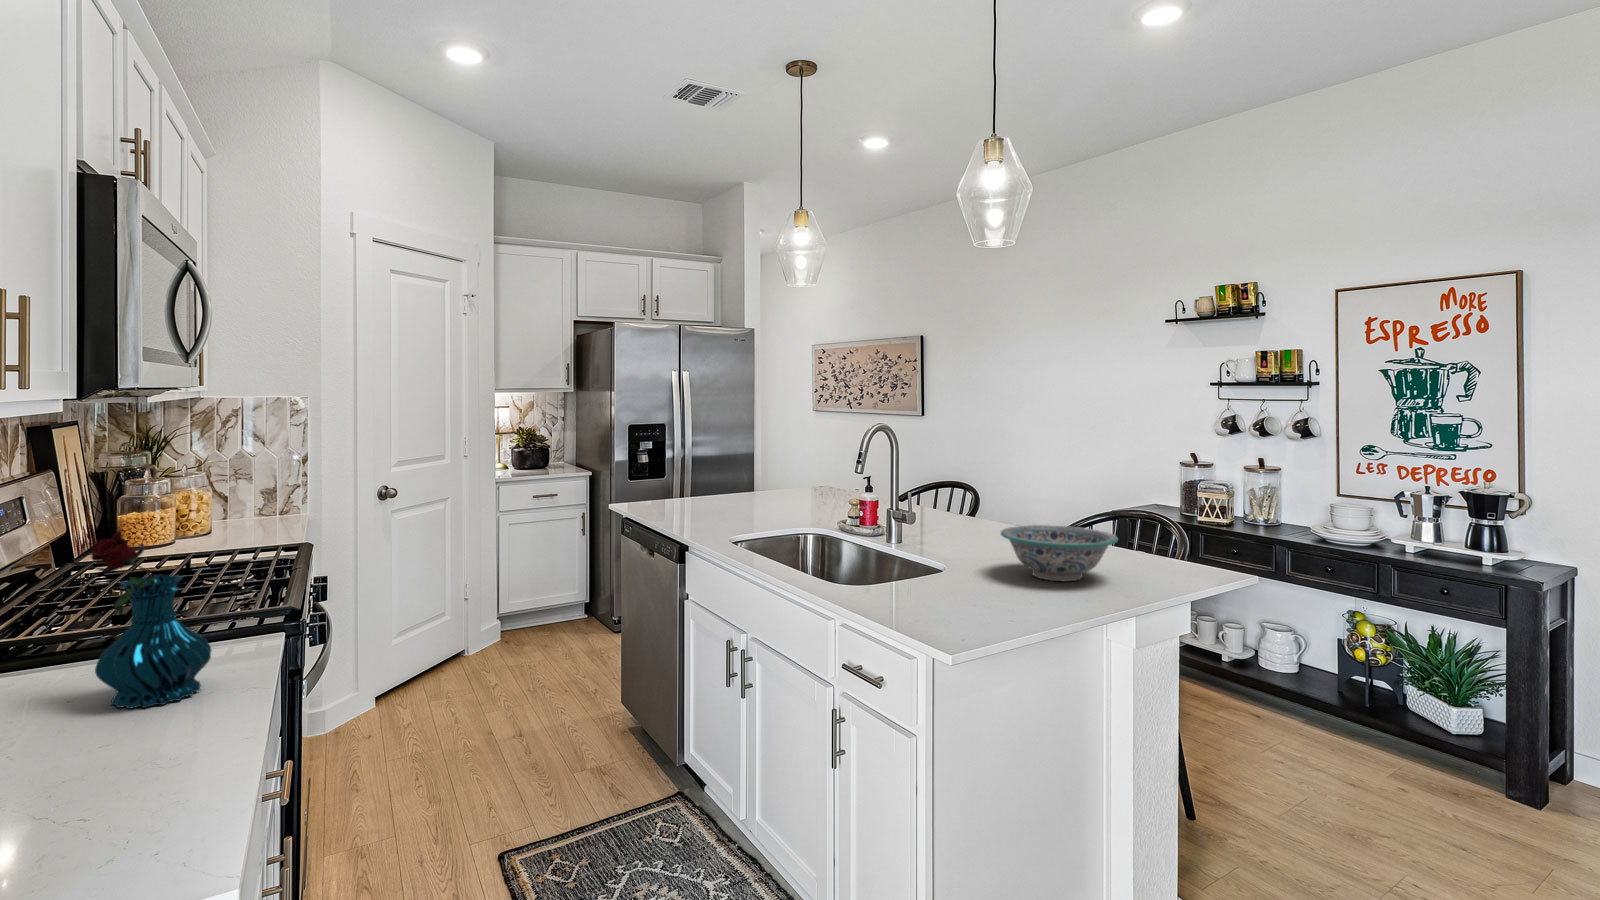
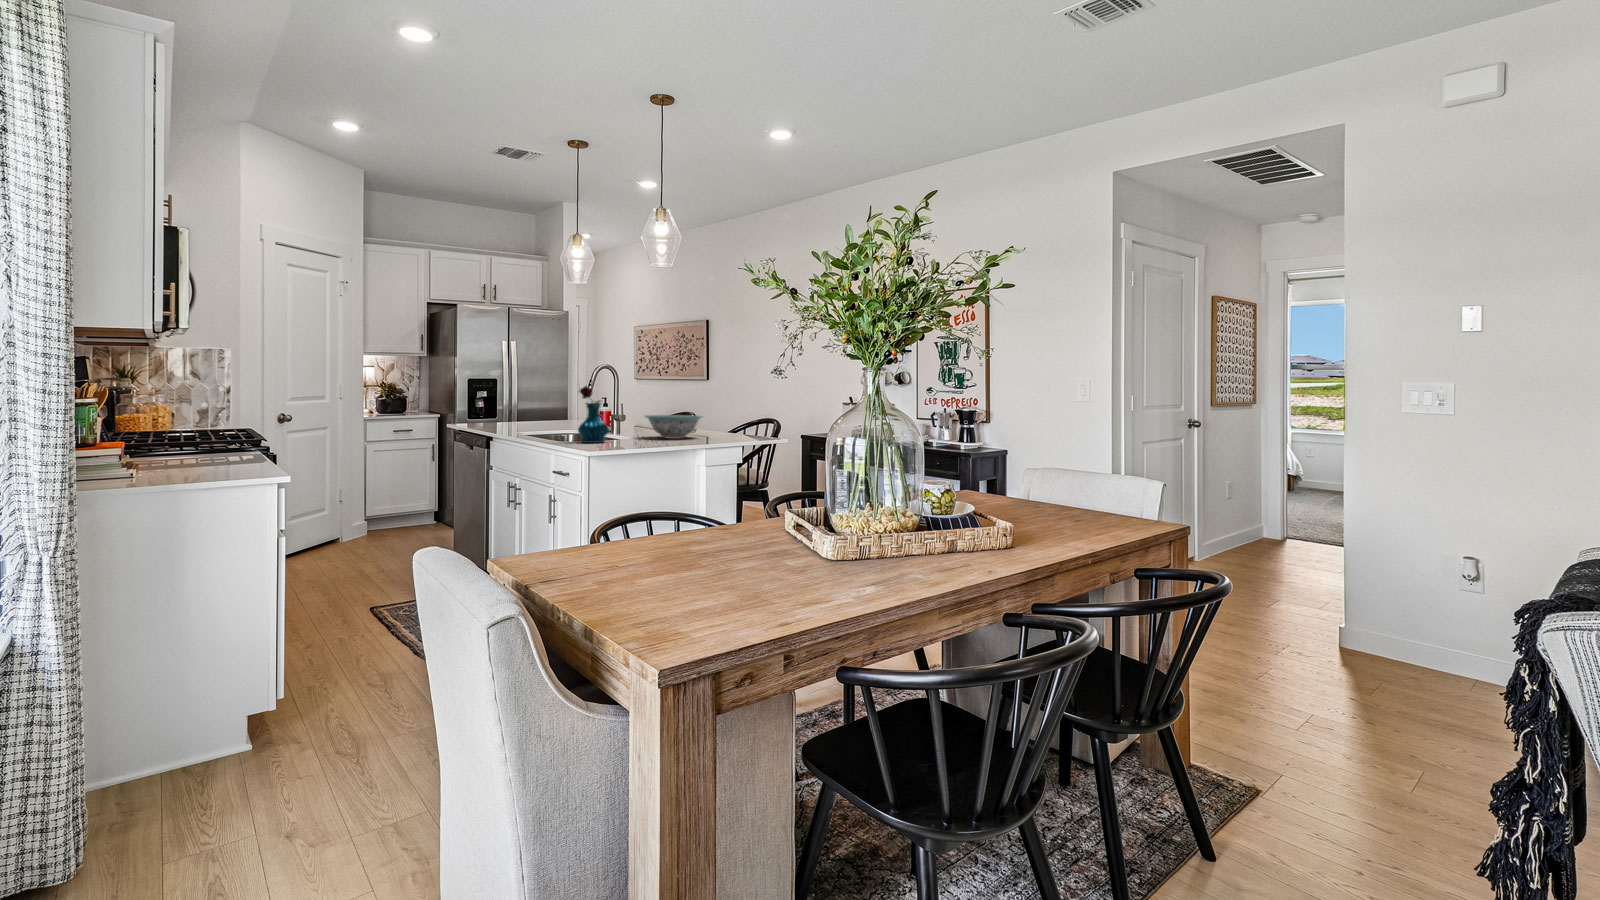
vase: present [92,531,212,709] -> present [578,386,609,443]

